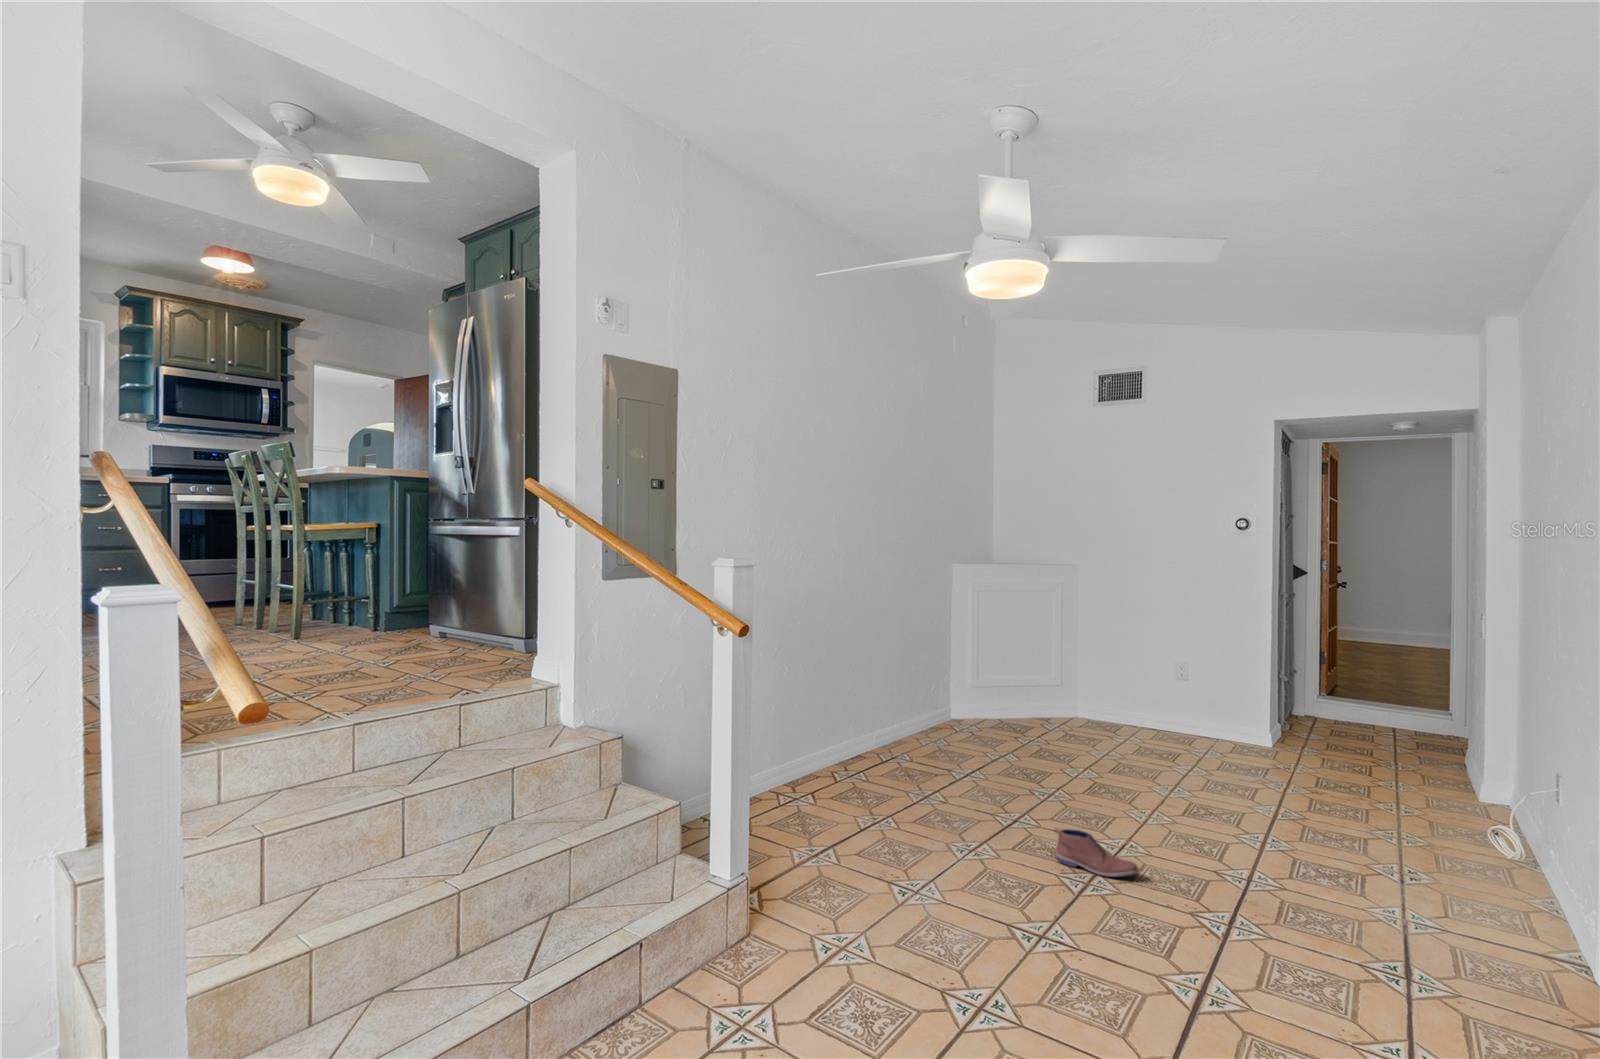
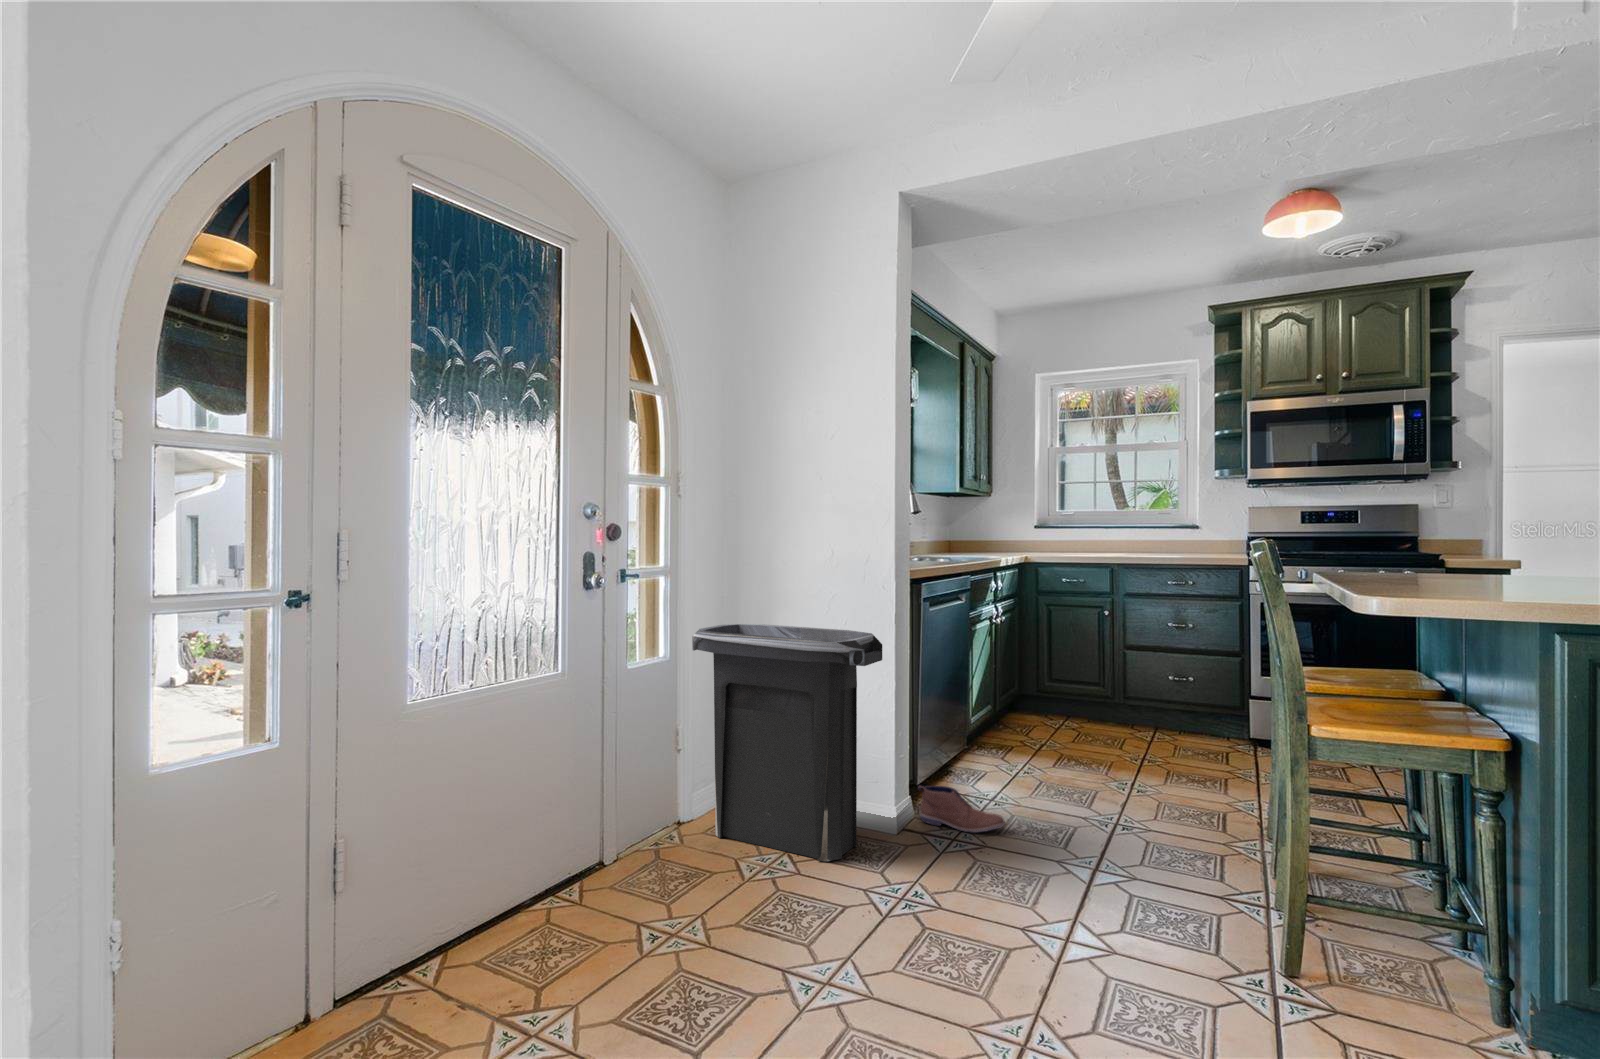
trash can: none [852,672,1026,893] -> present [692,624,882,861]

